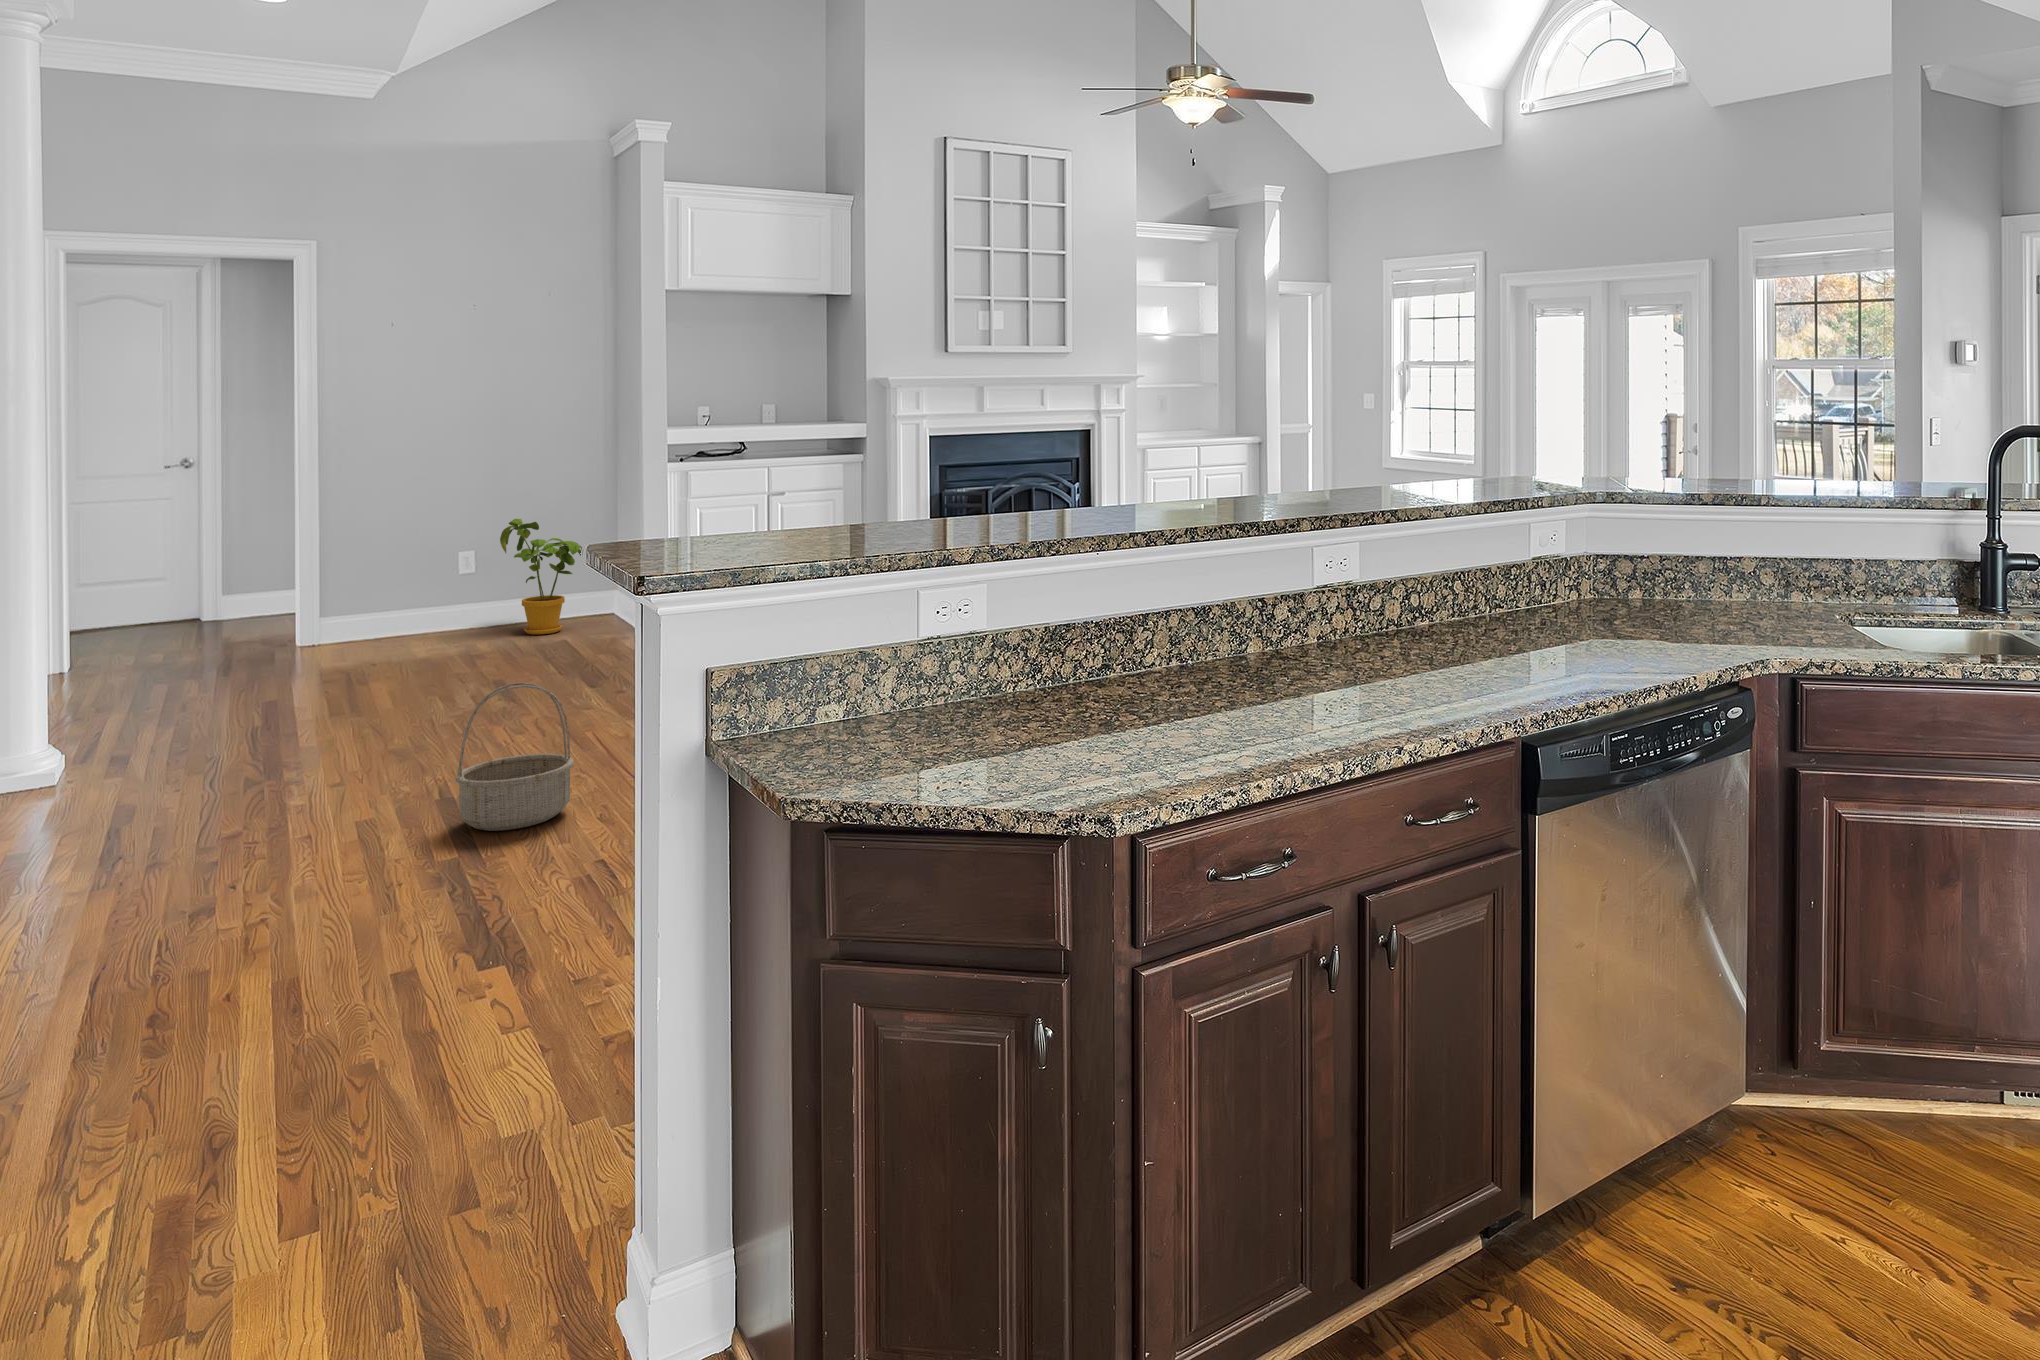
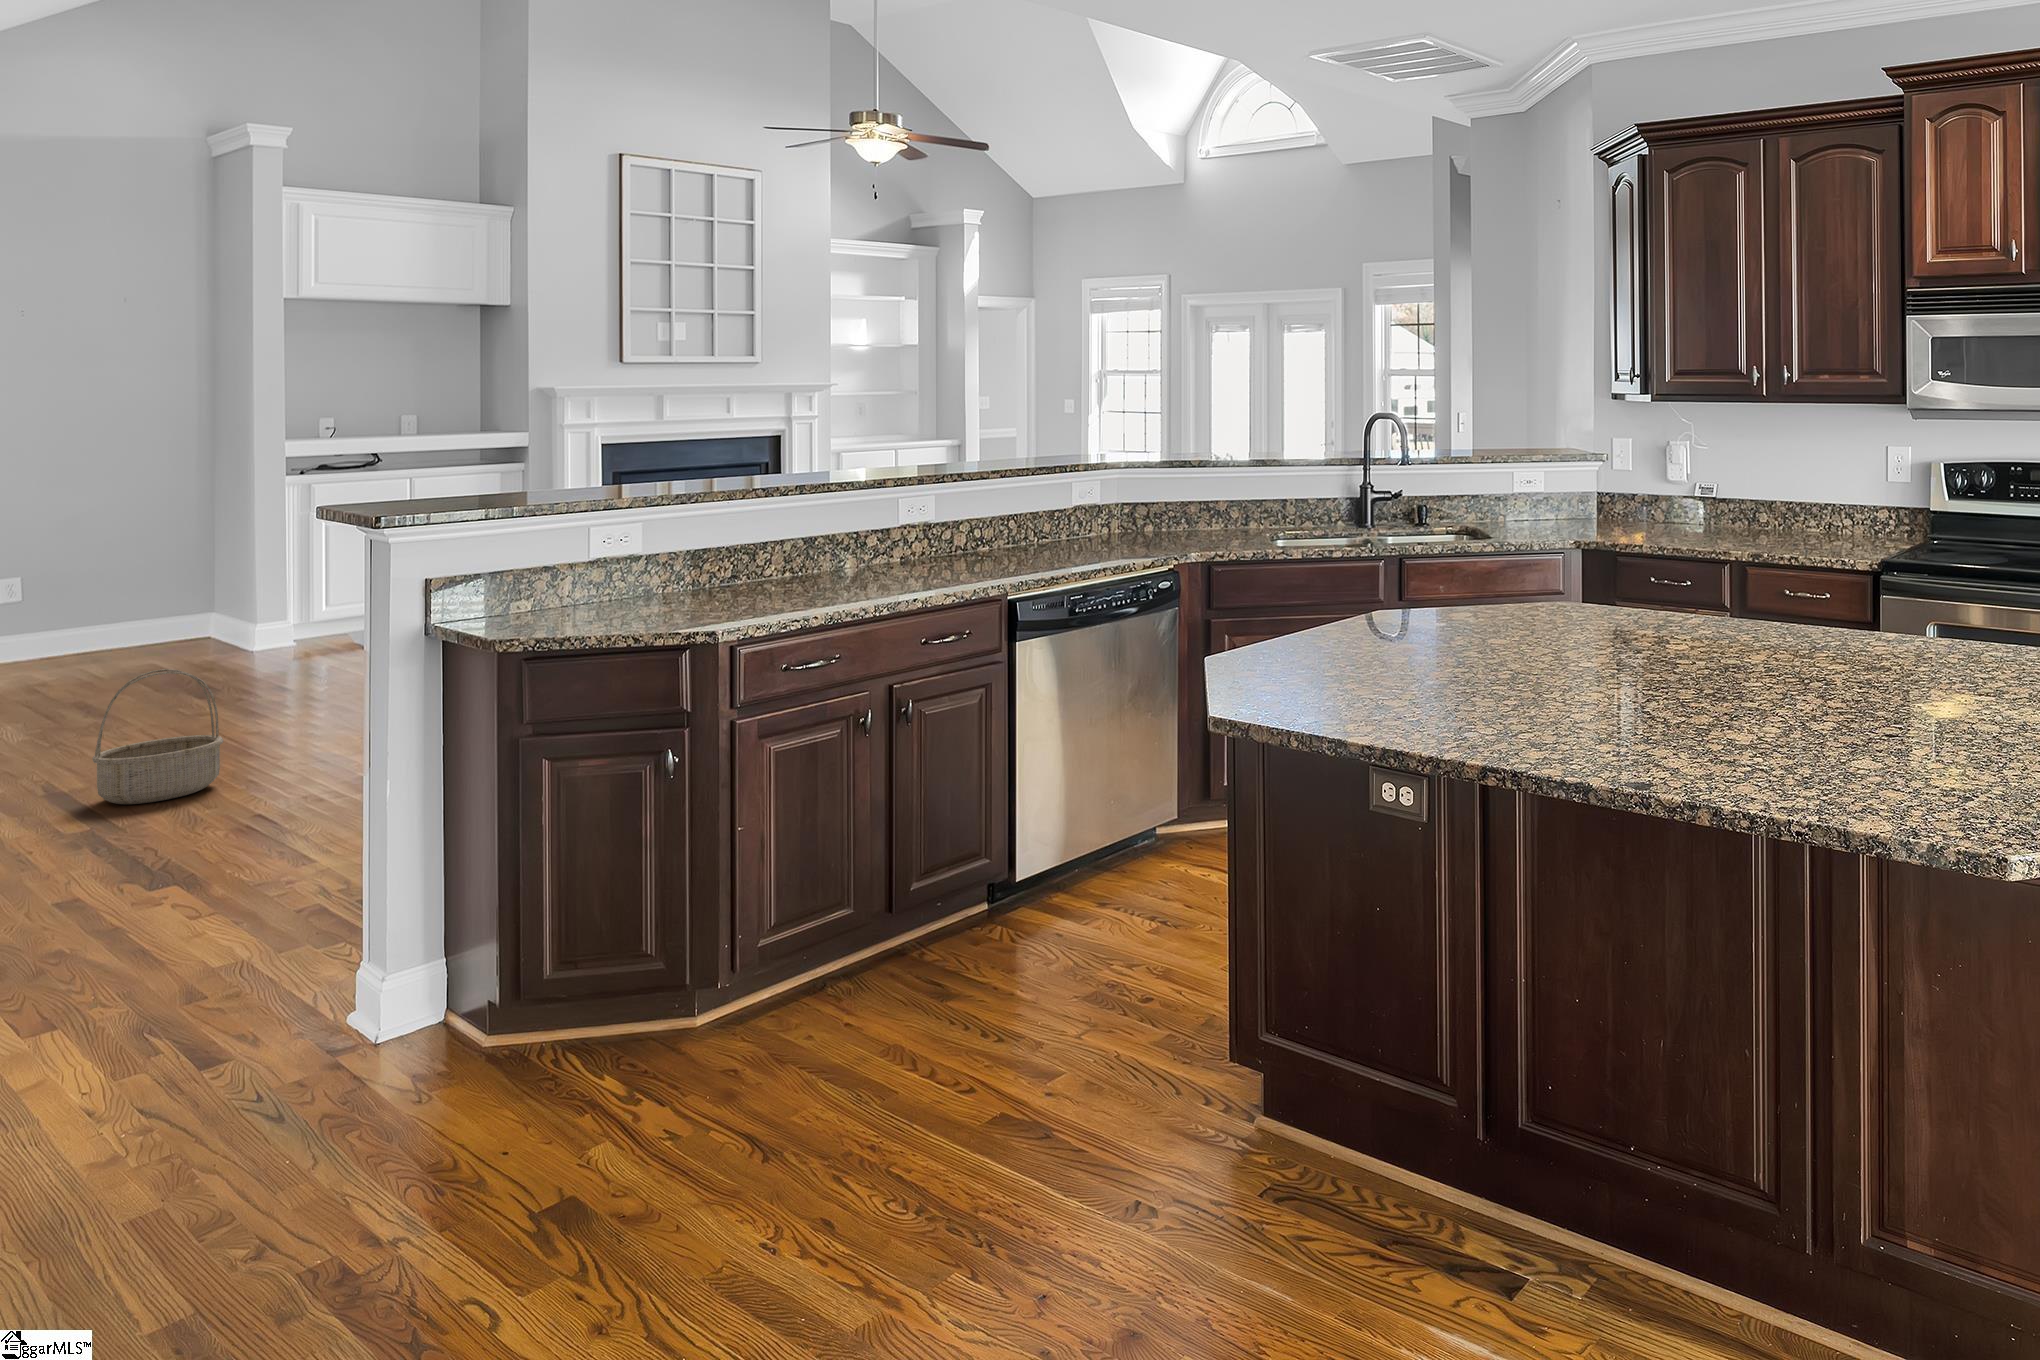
house plant: present [500,519,582,635] -> none [70,539,180,661]

